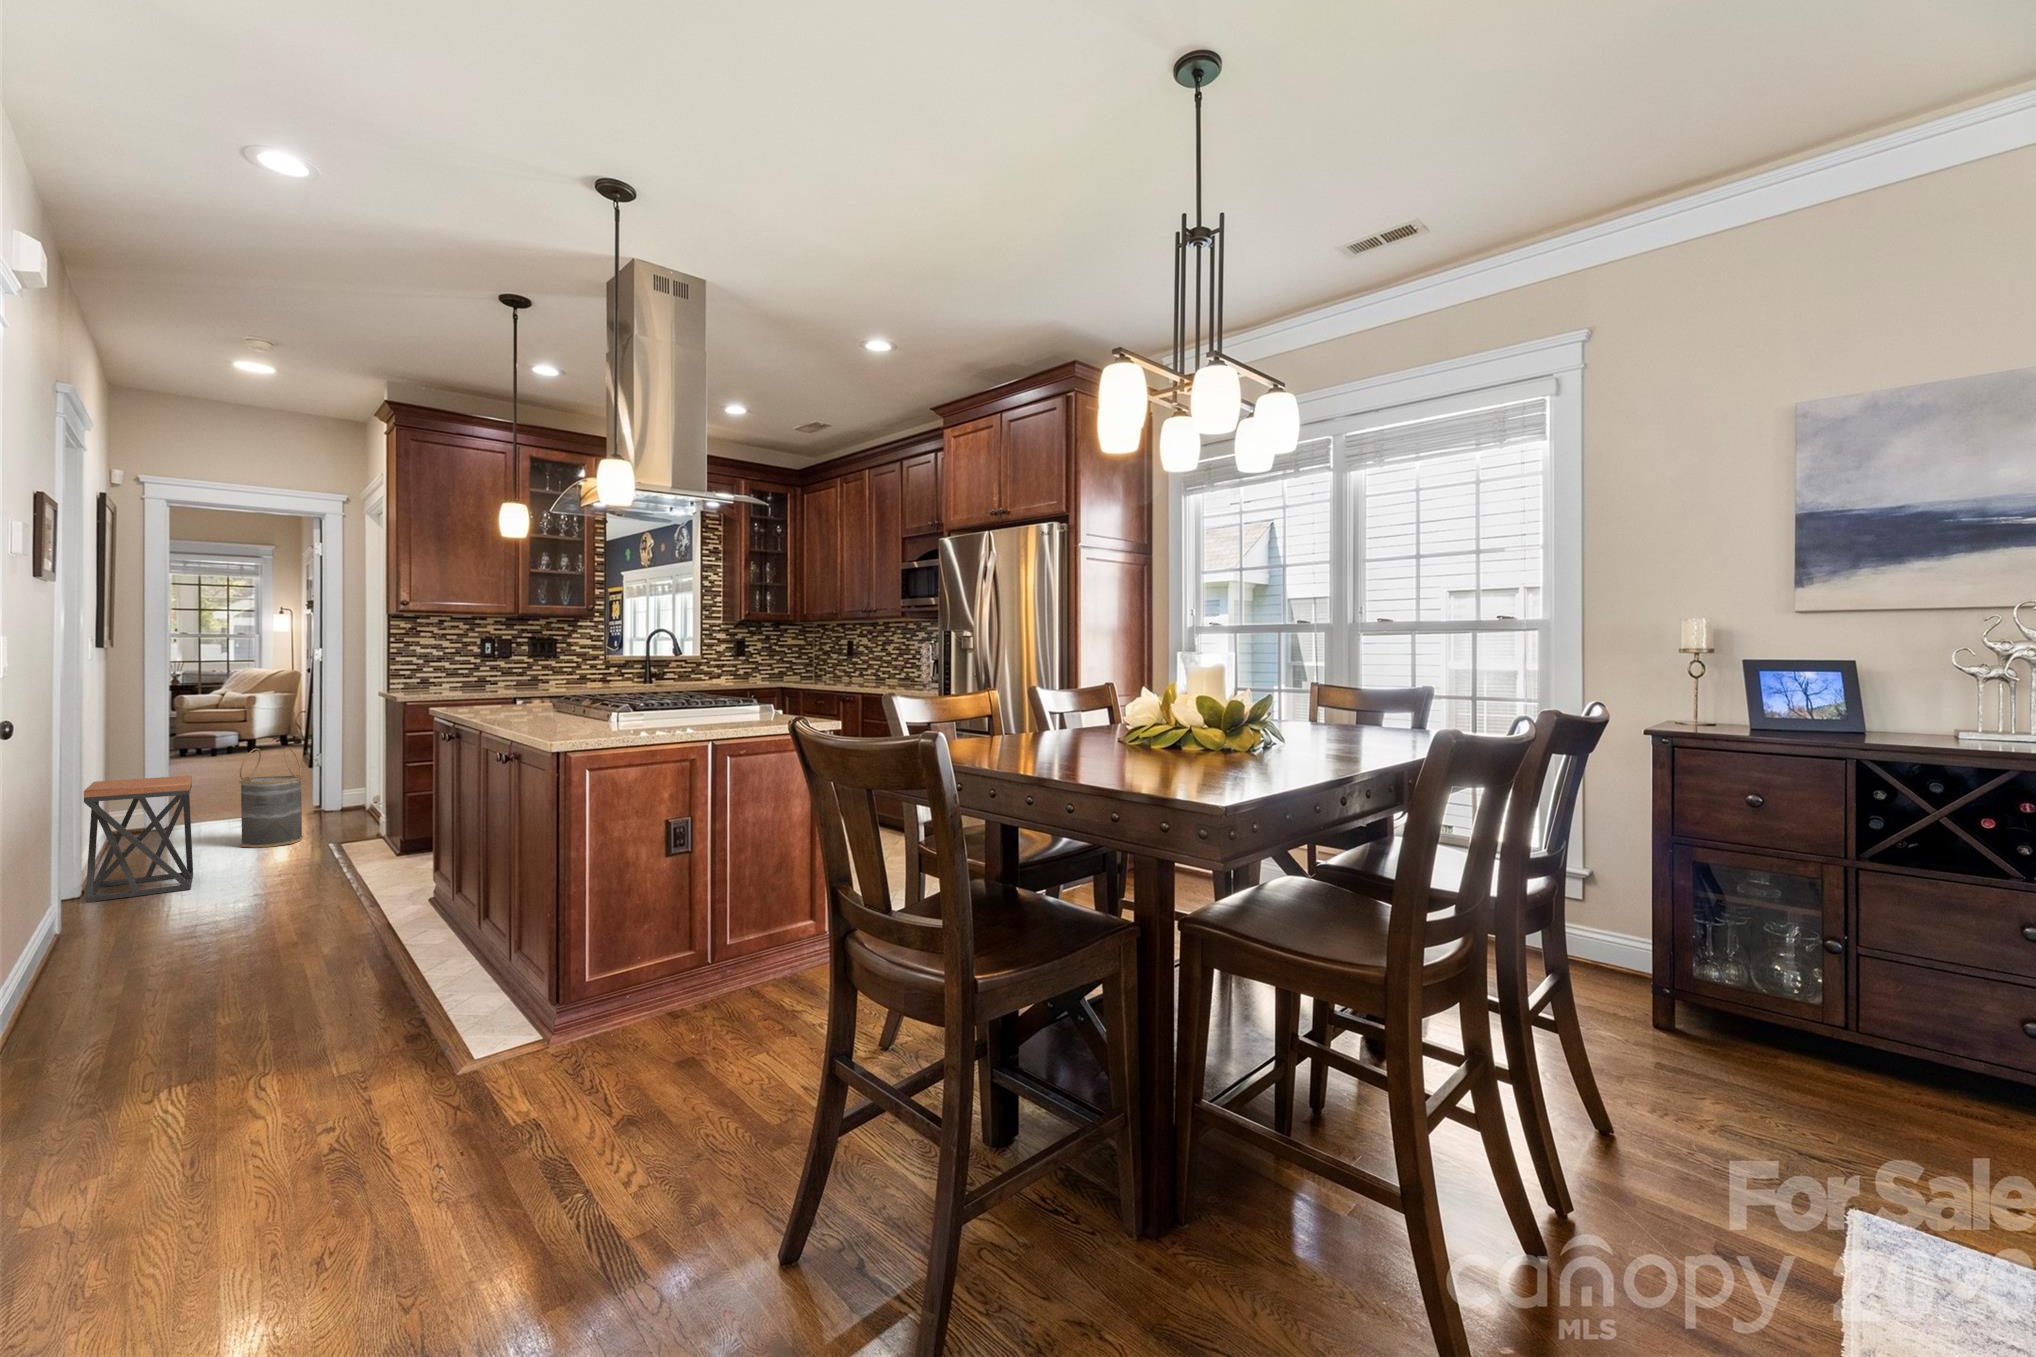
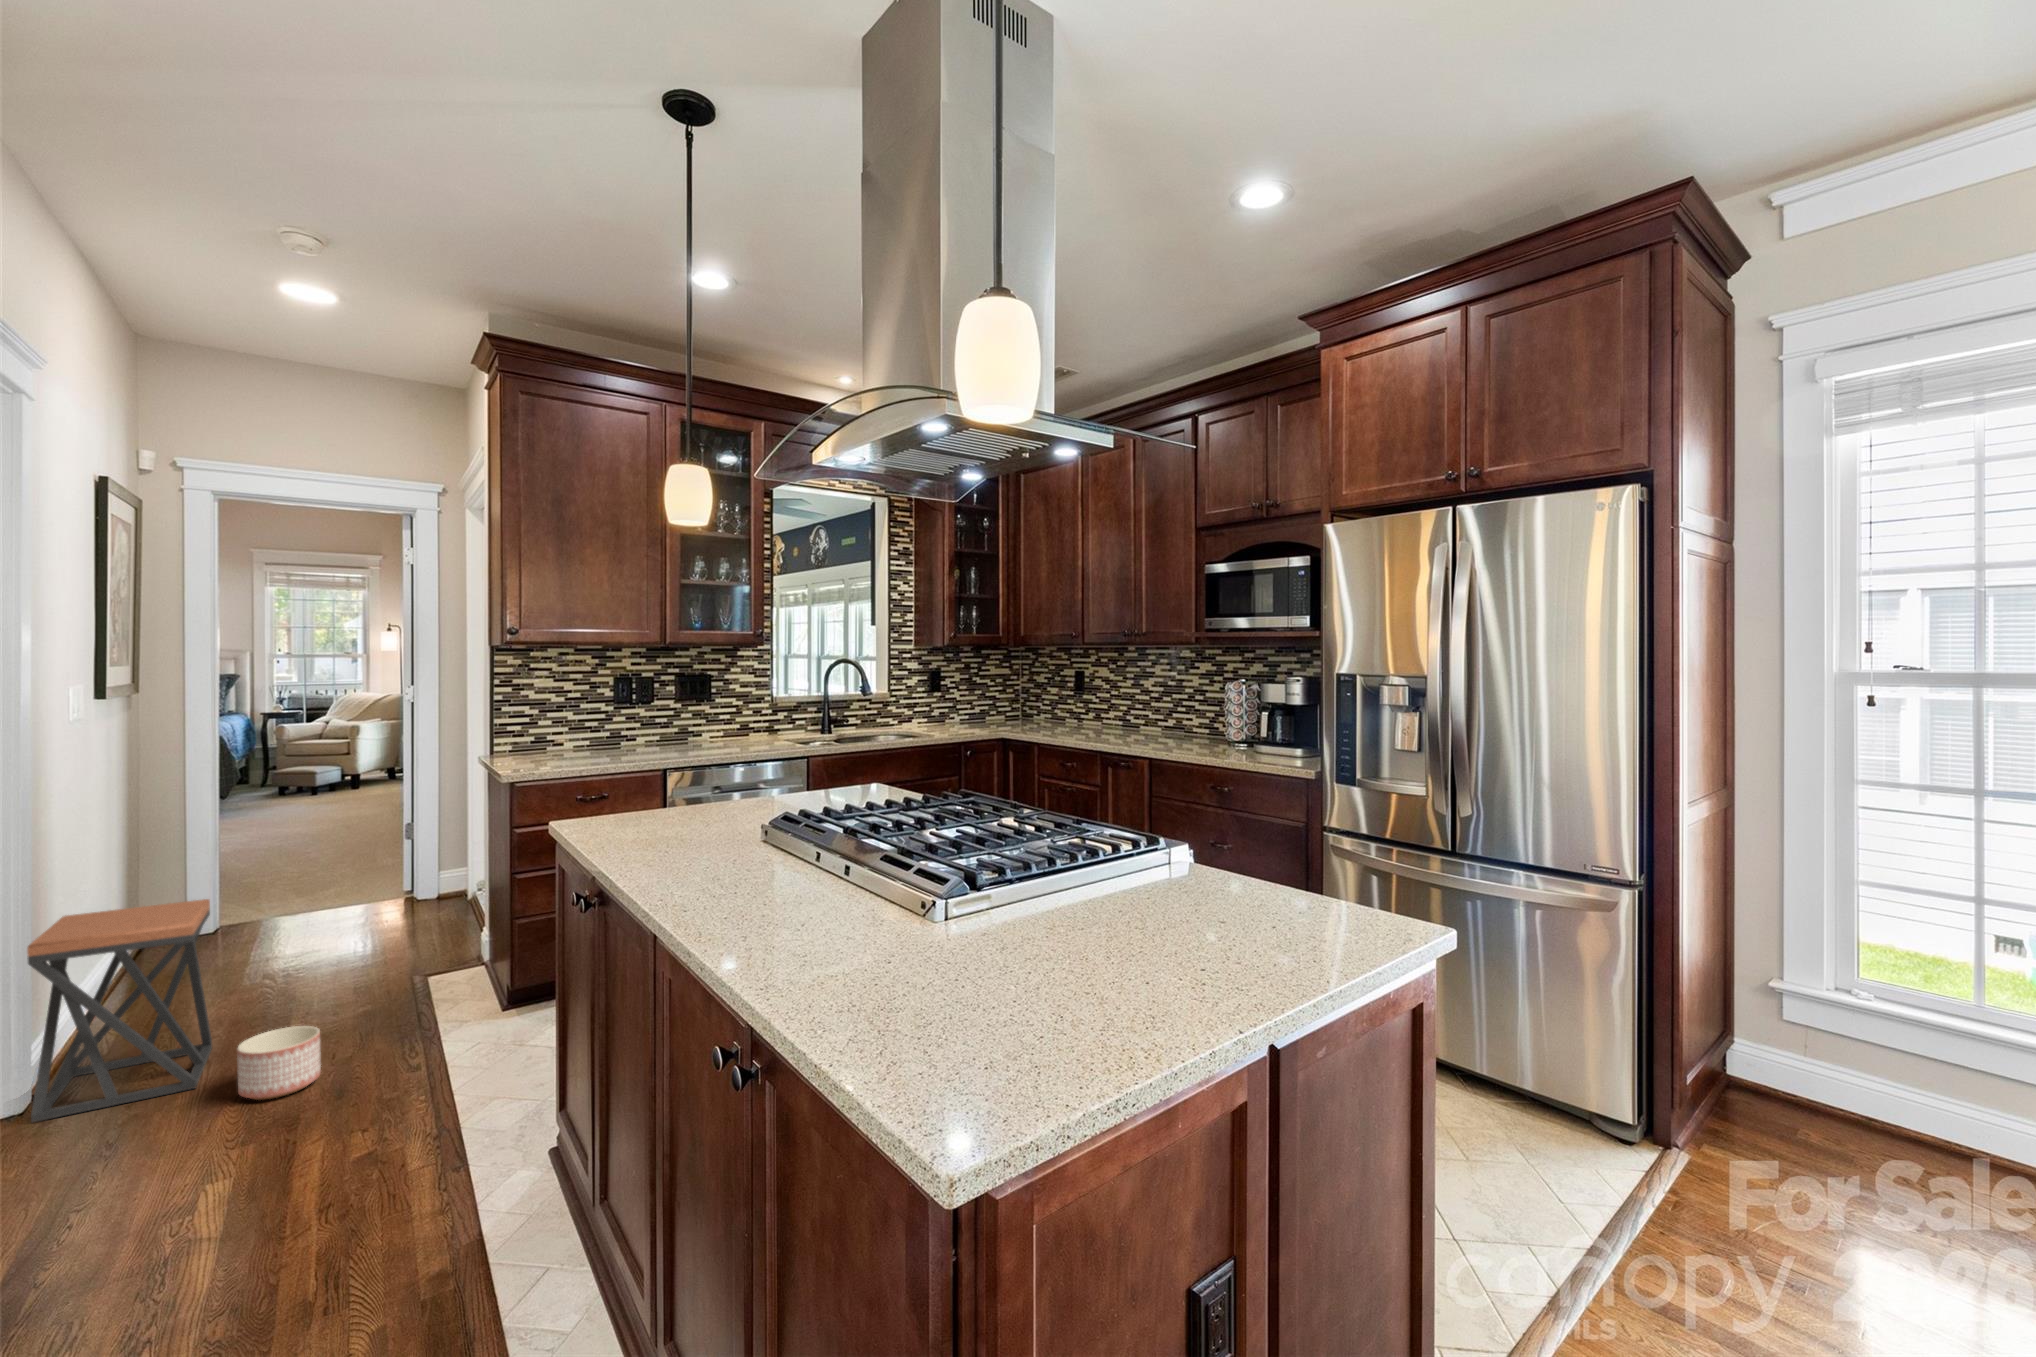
basket: present [239,748,303,848] -> none [294,834,381,979]
planter: none [221,852,276,892] -> present [237,1026,321,1100]

